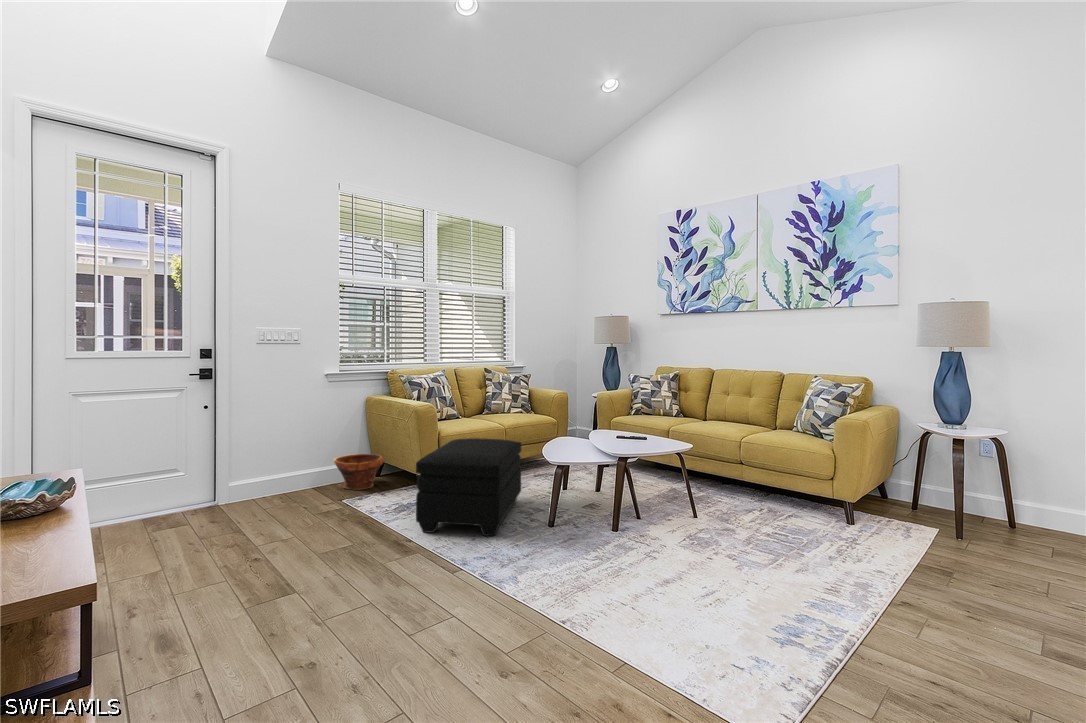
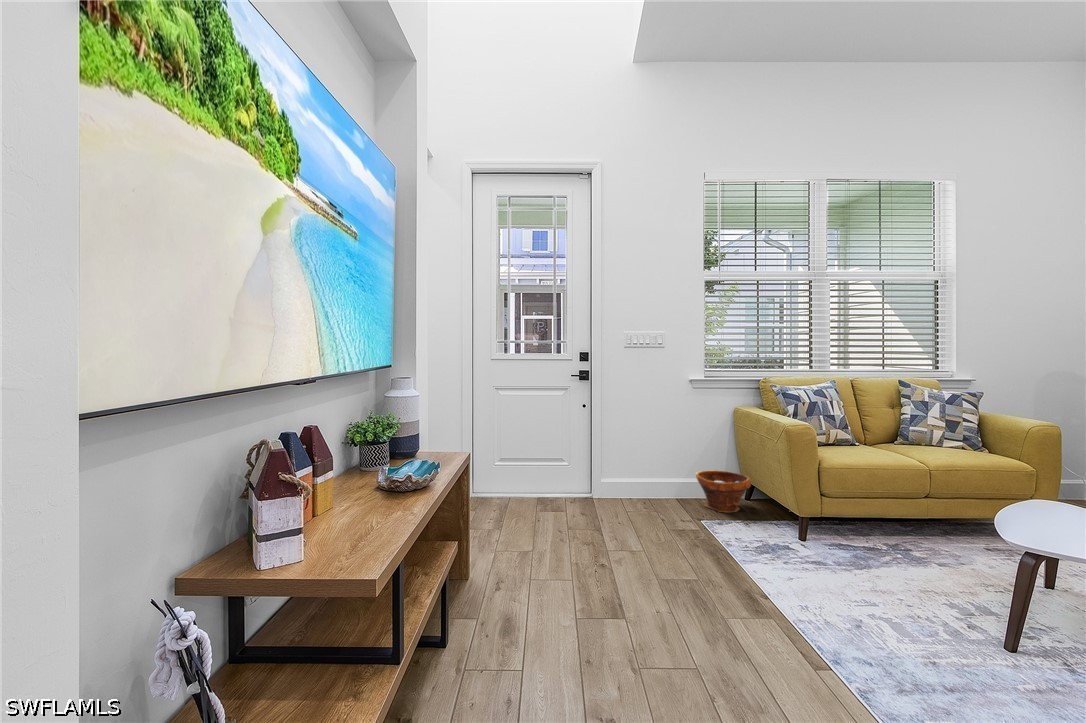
ottoman: present [416,438,521,536] -> none [776,476,956,632]

